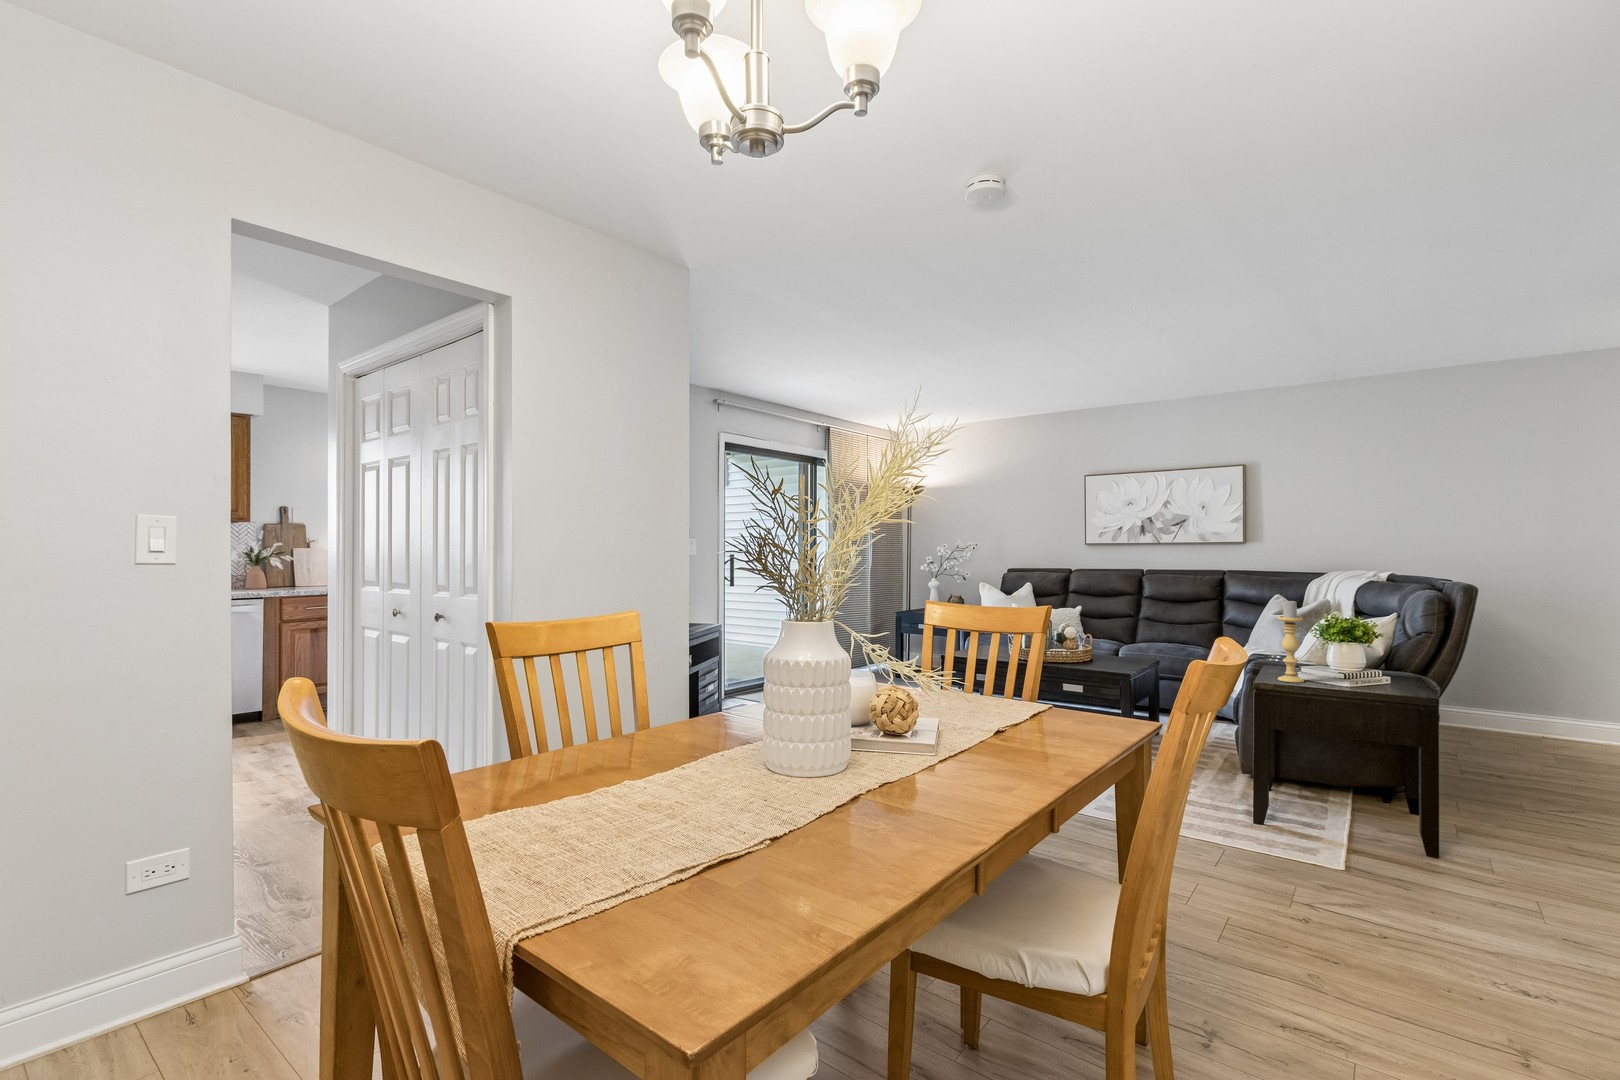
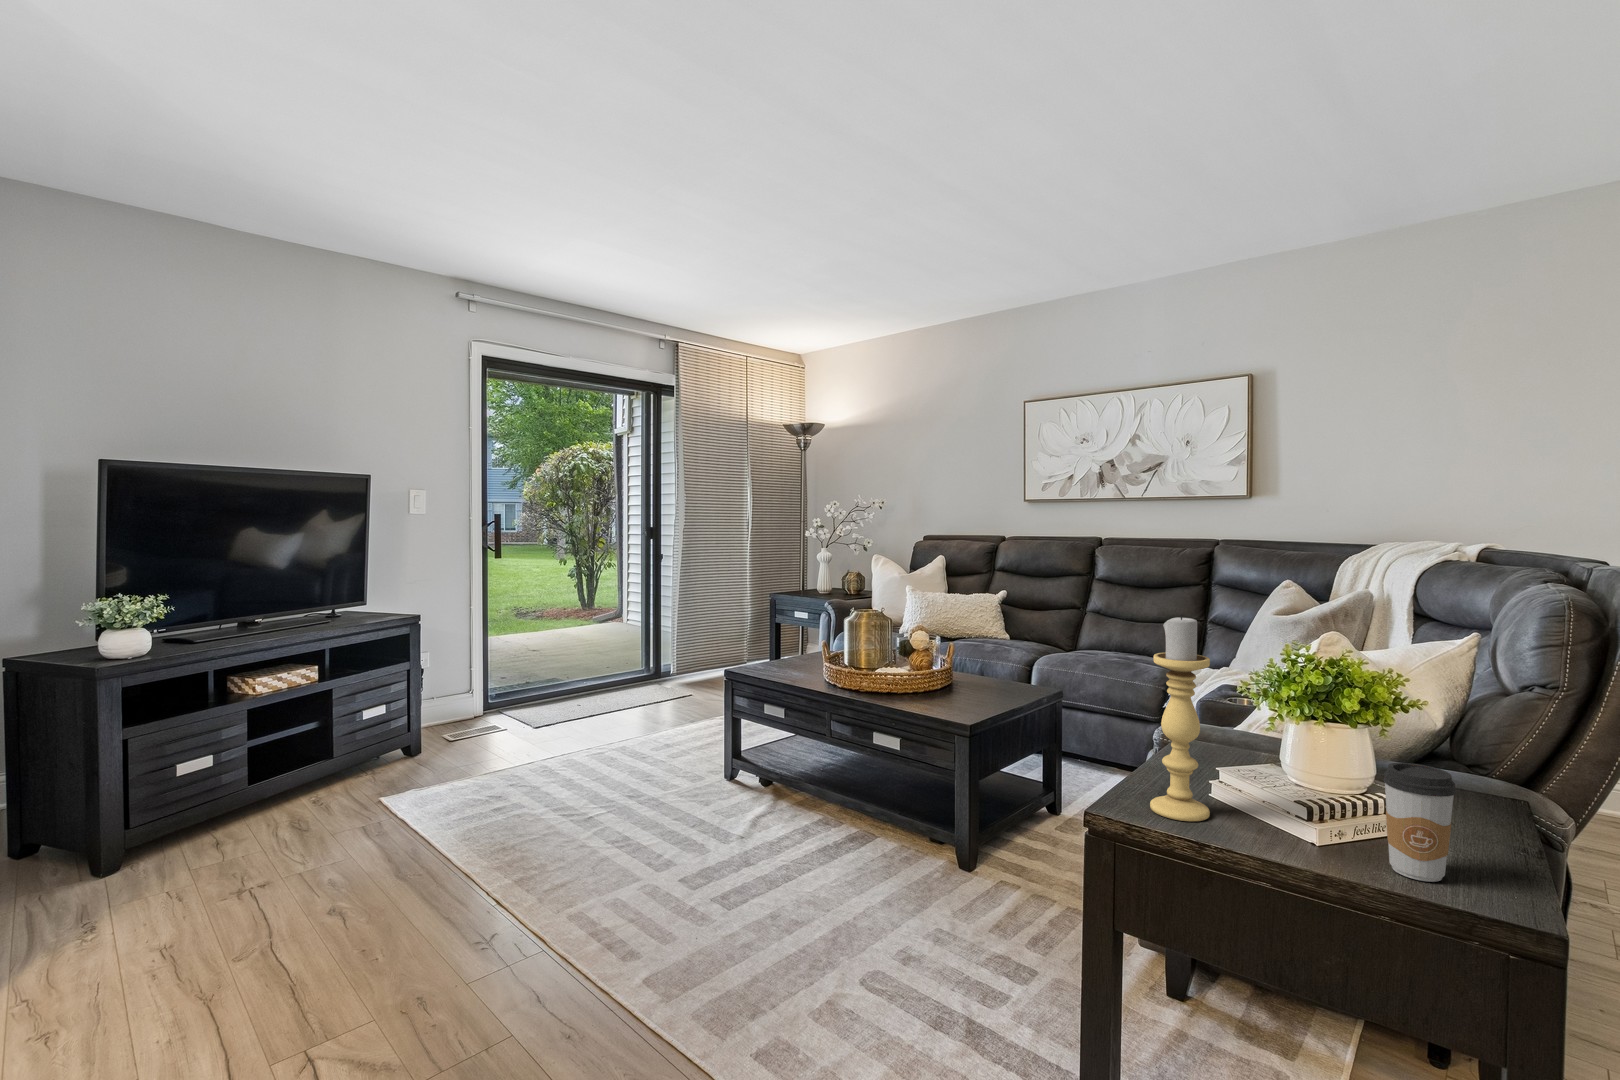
coffee cup: none [1375,651,1401,691] -> present [1383,763,1456,882]

